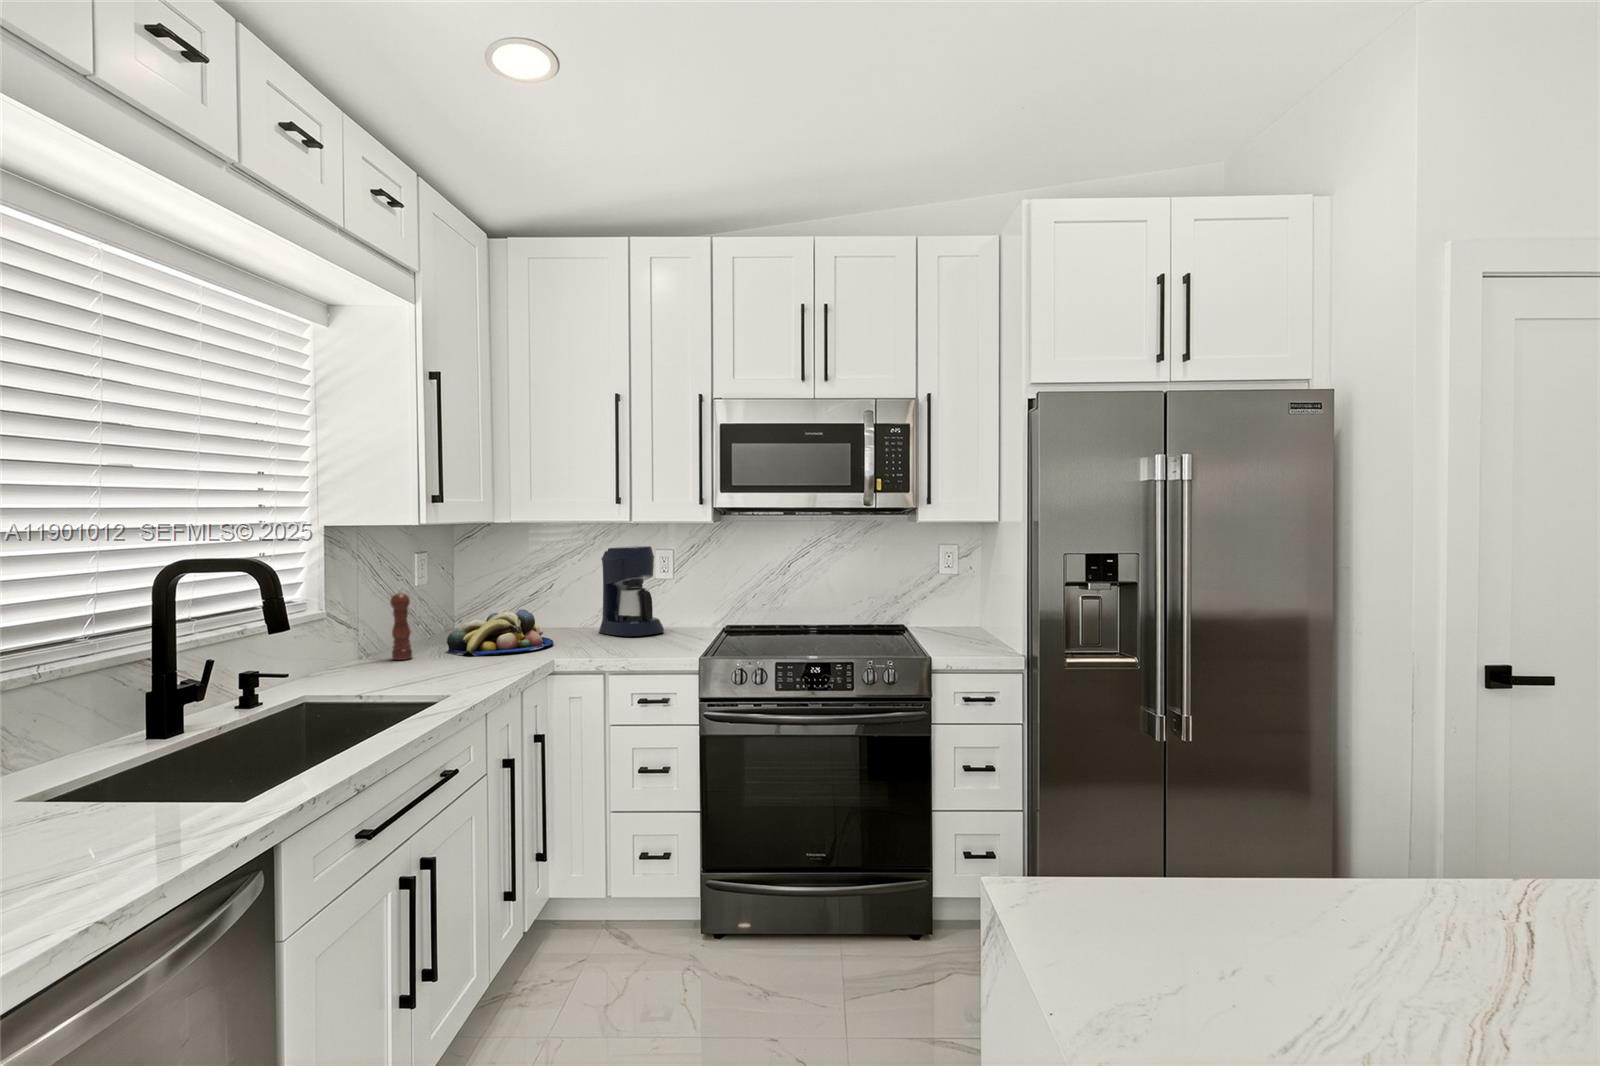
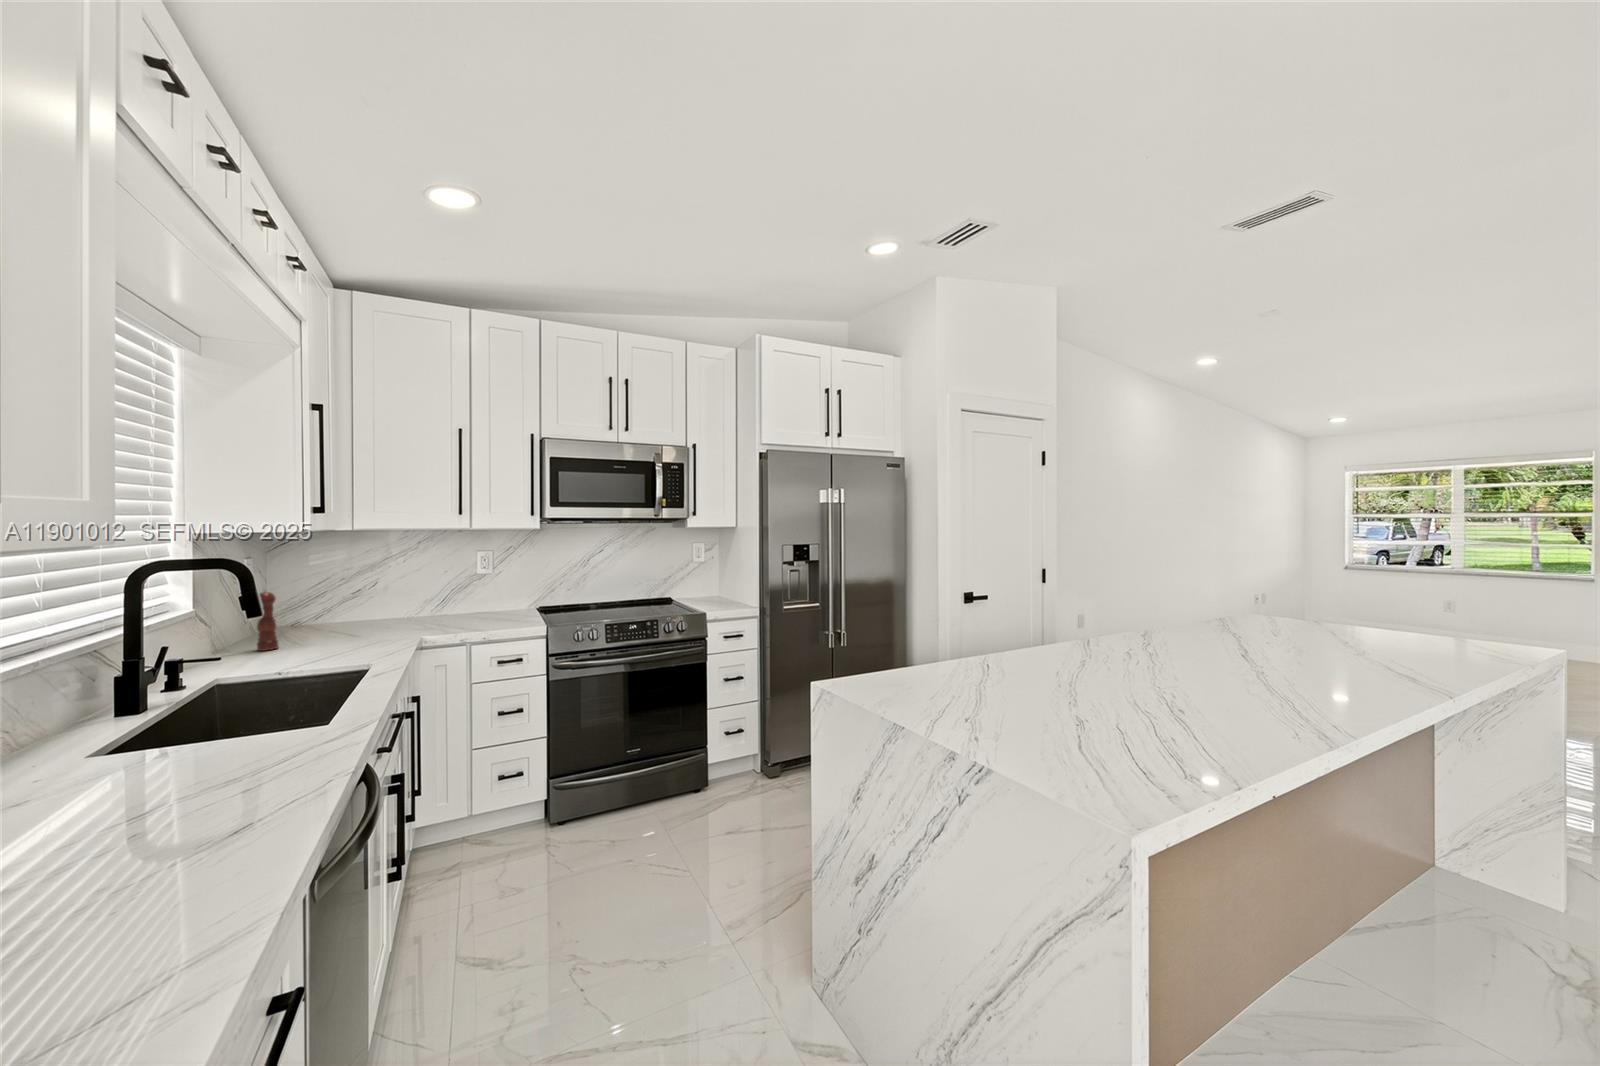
coffee maker: present [599,546,664,636] -> none [430,546,489,616]
fruit bowl: present [447,609,553,656] -> none [304,600,406,642]

